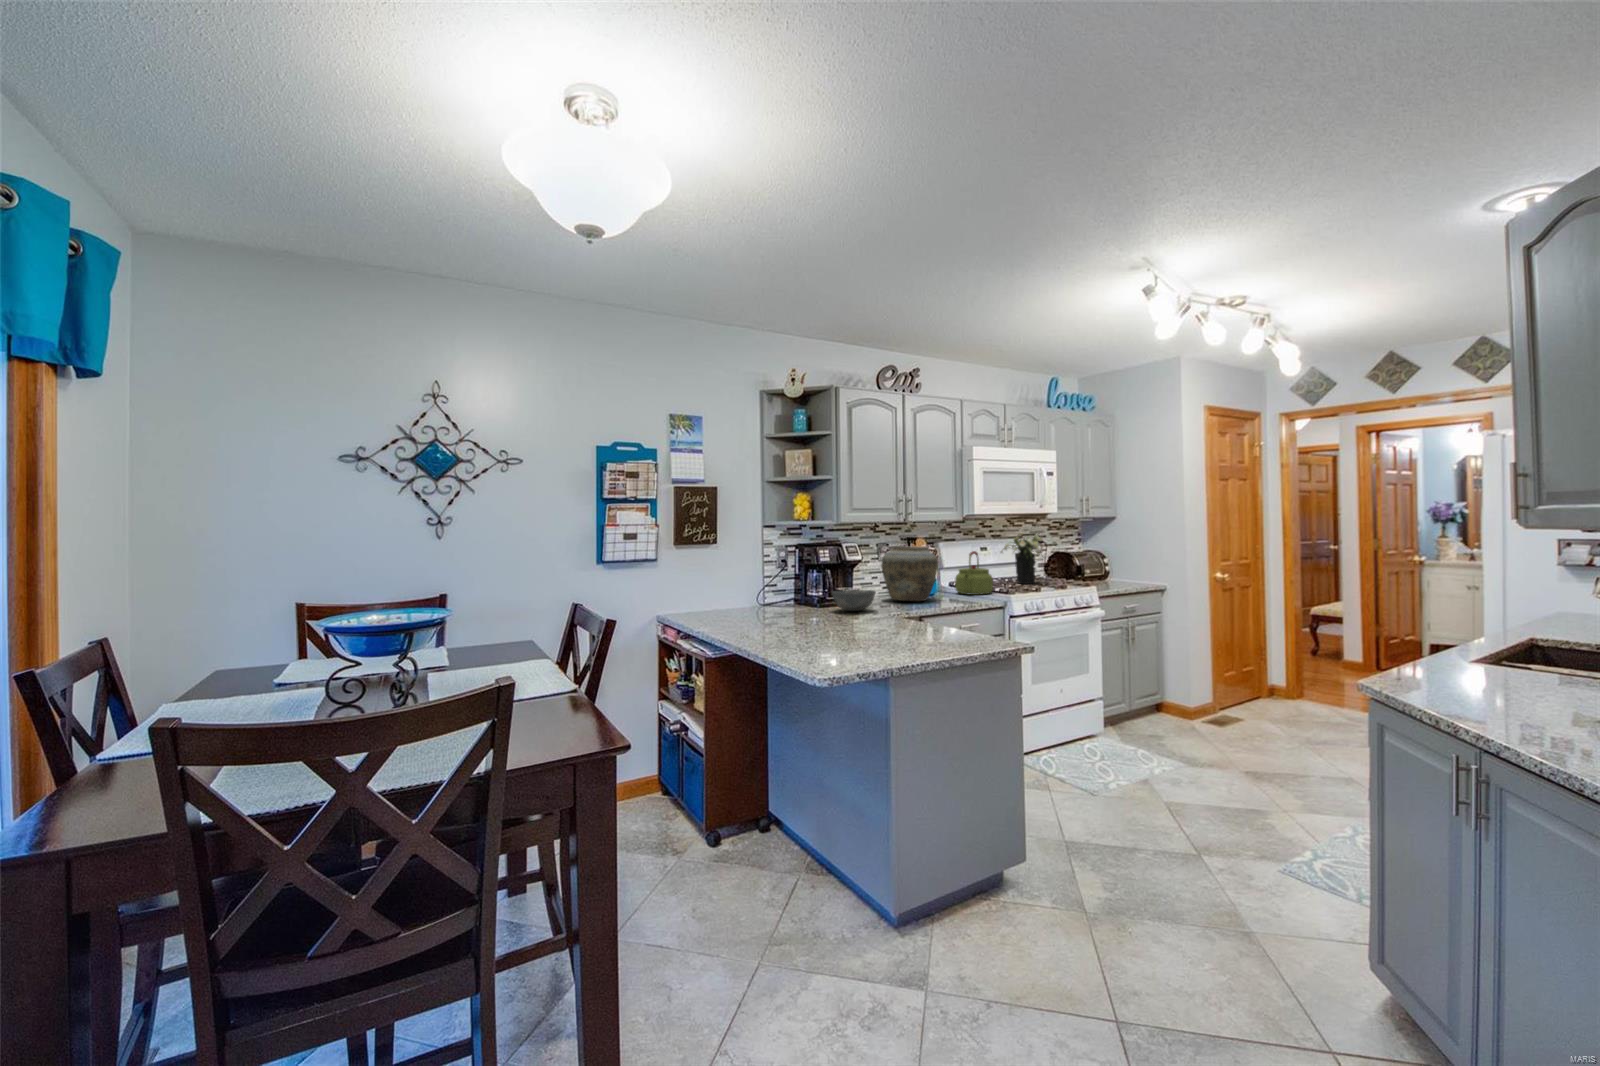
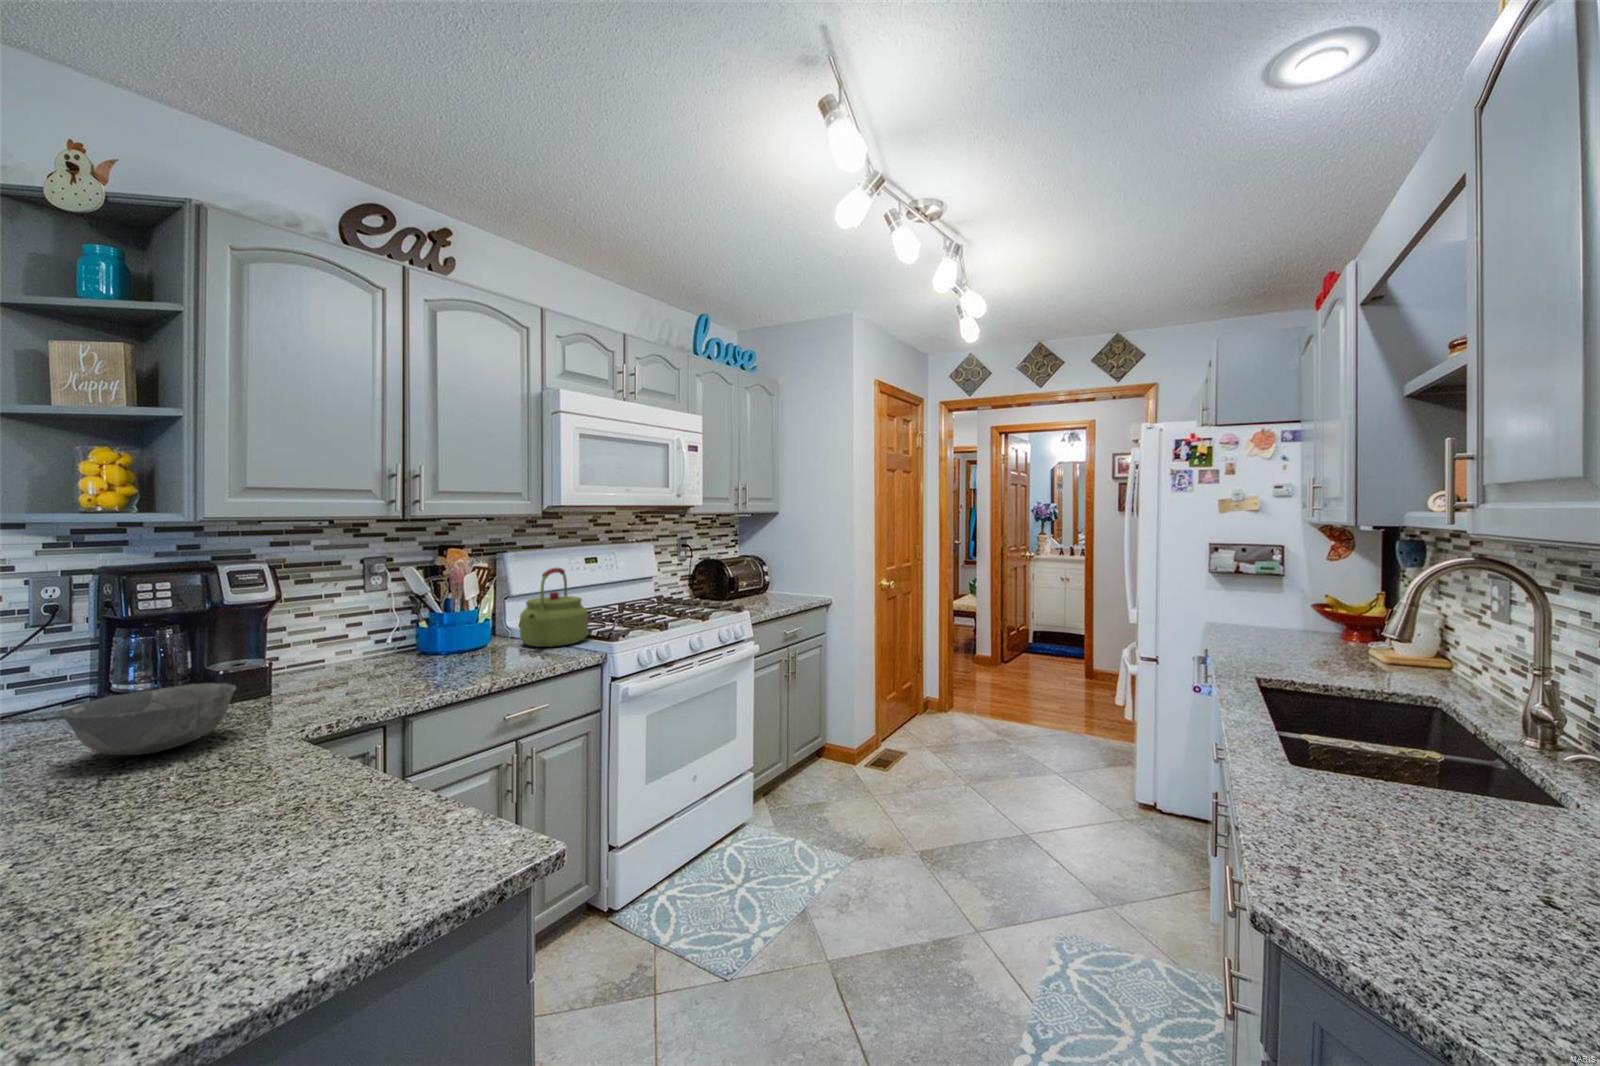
flower arrangement: present [1001,533,1043,584] -> none [617,531,684,611]
vase: present [881,546,938,601] -> none [320,565,460,685]

